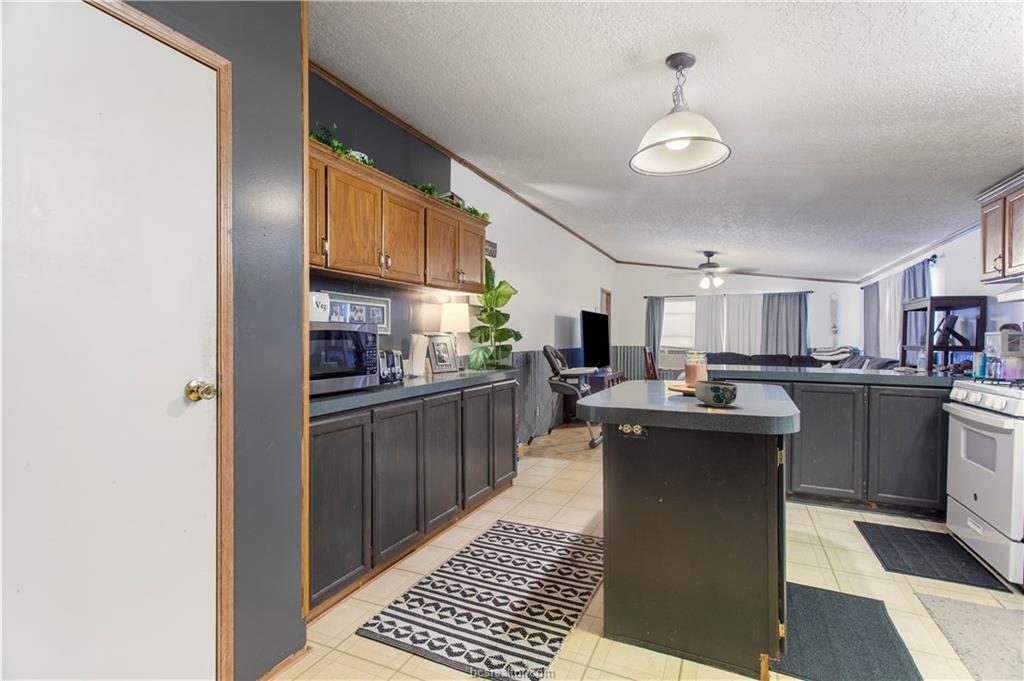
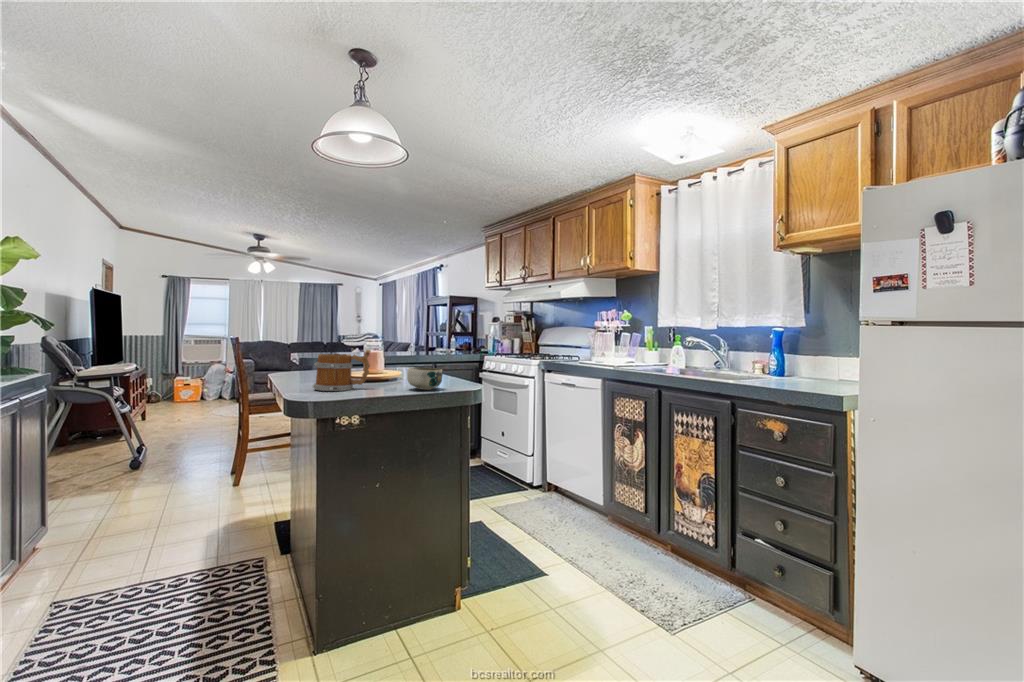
mug: none [616,359,668,398] -> present [313,350,371,391]

